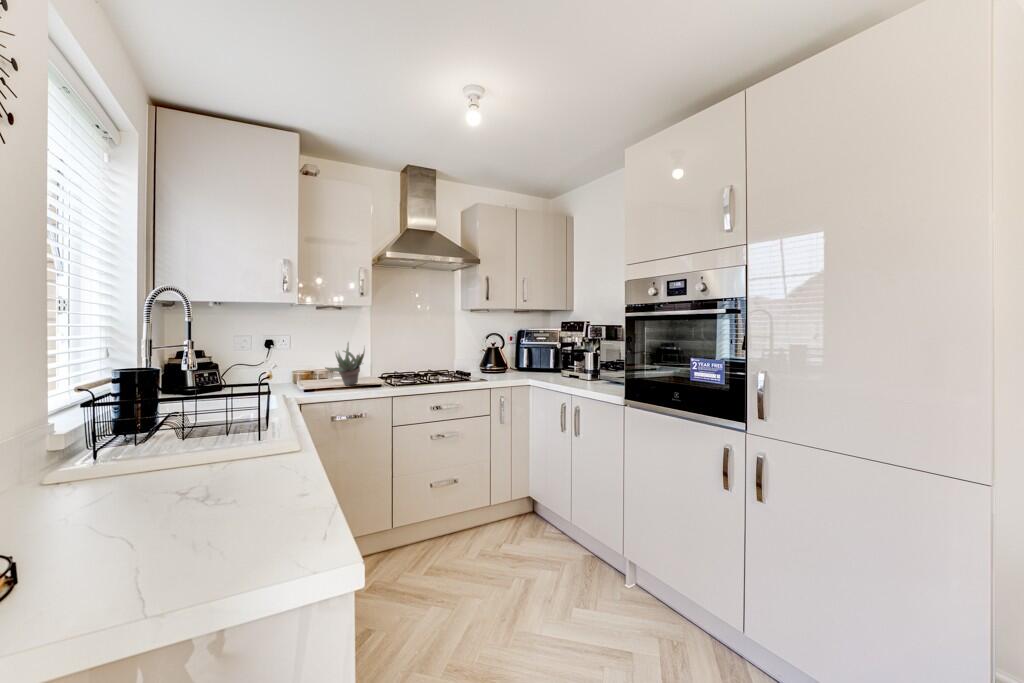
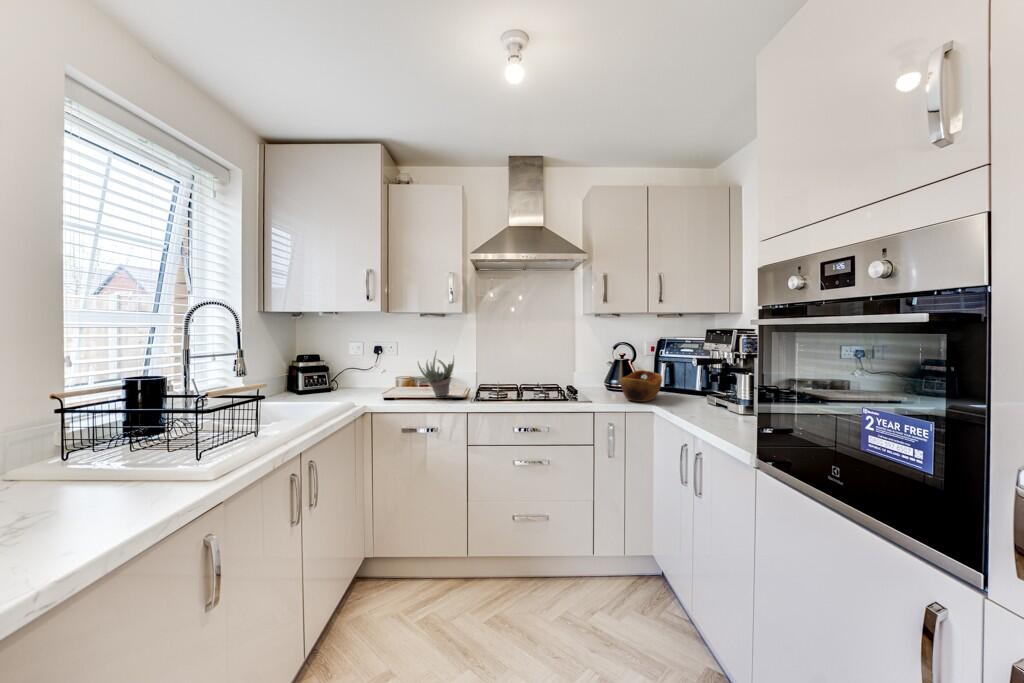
wooden bowl: none [506,355,535,378] -> present [621,370,662,402]

